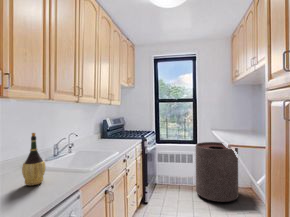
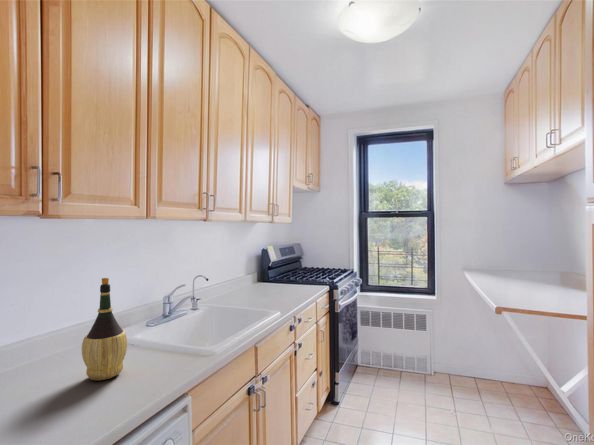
trash can: present [196,142,238,202] -> none [431,293,520,413]

